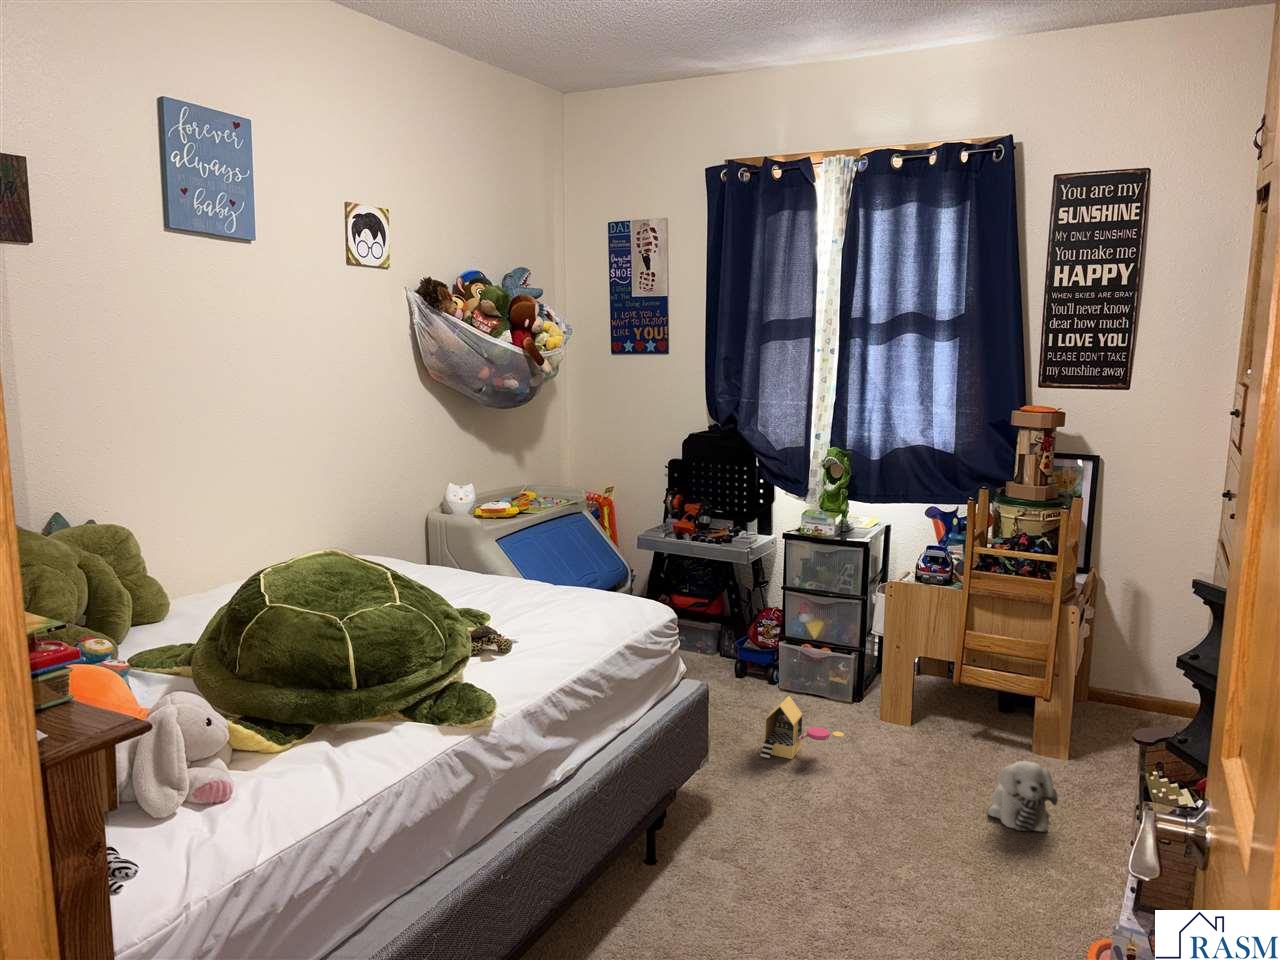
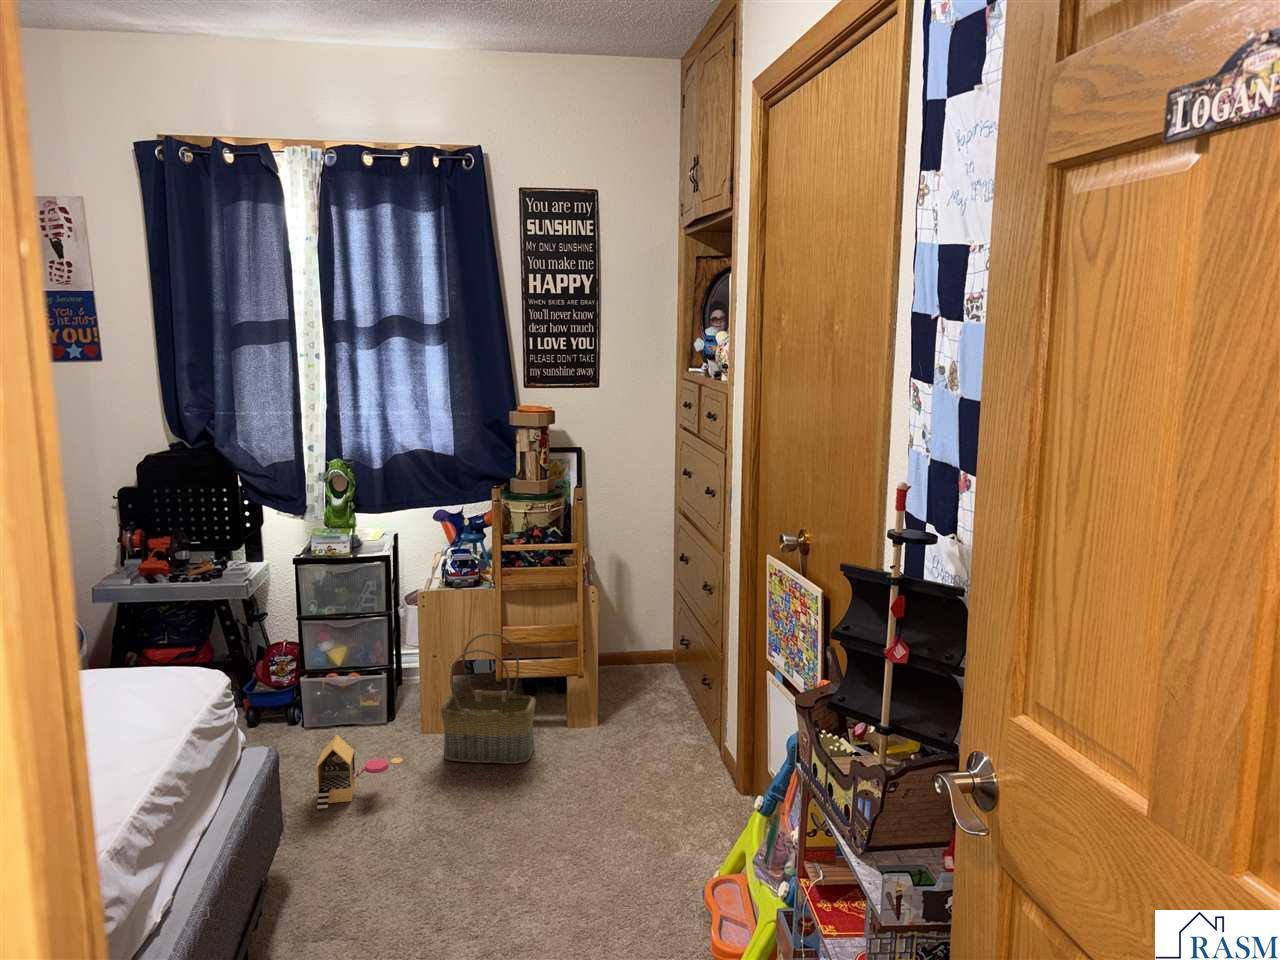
basket: none [891,633,993,774] -> present [440,633,536,764]
plush toy: present [988,761,1058,831] -> none [553,736,610,802]

